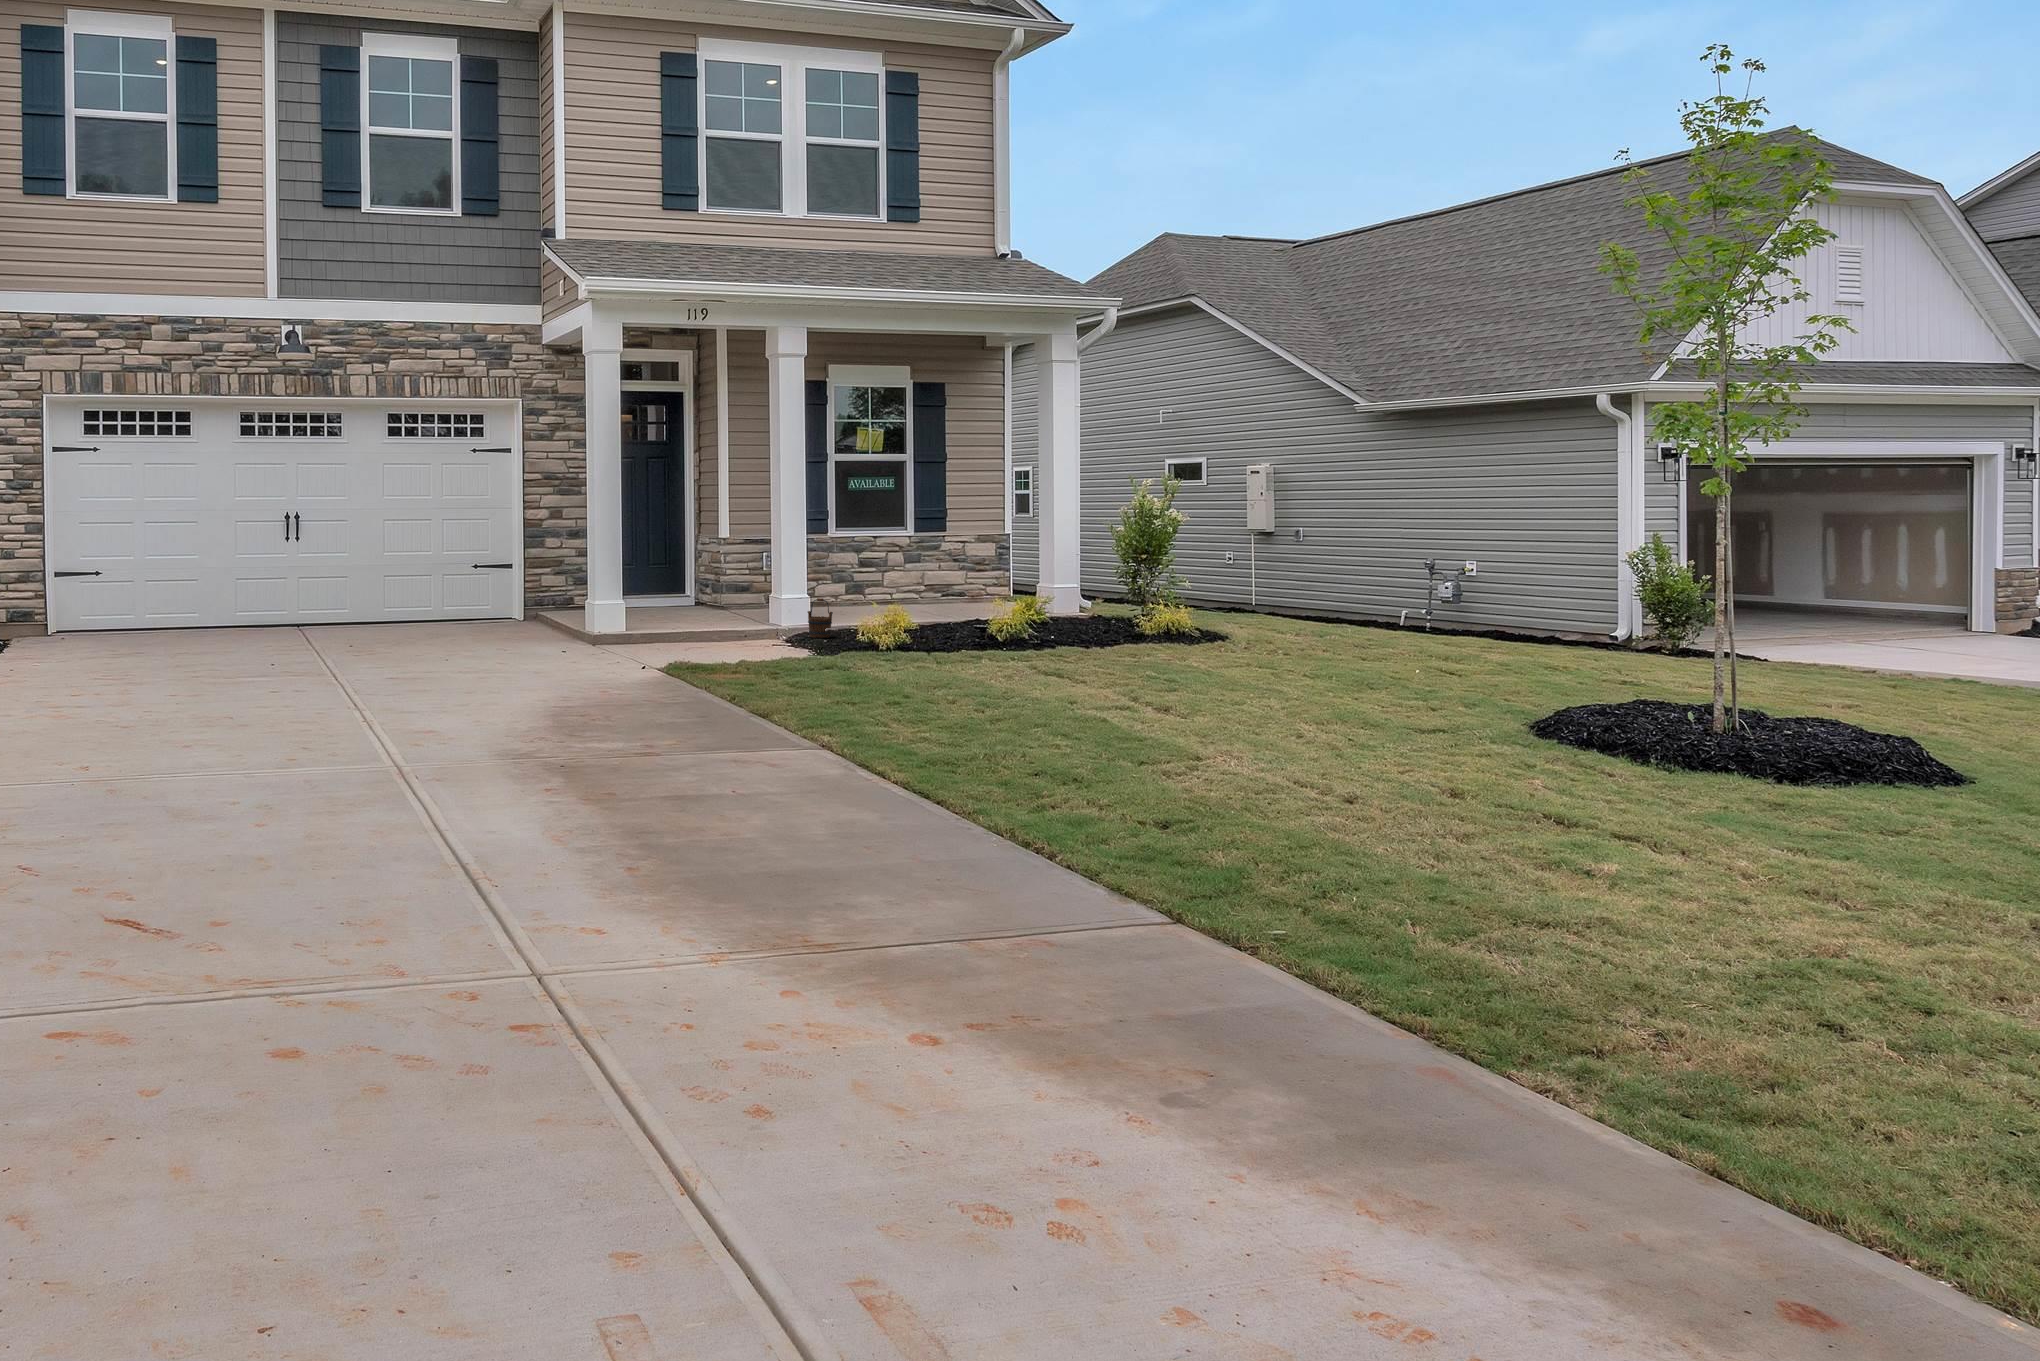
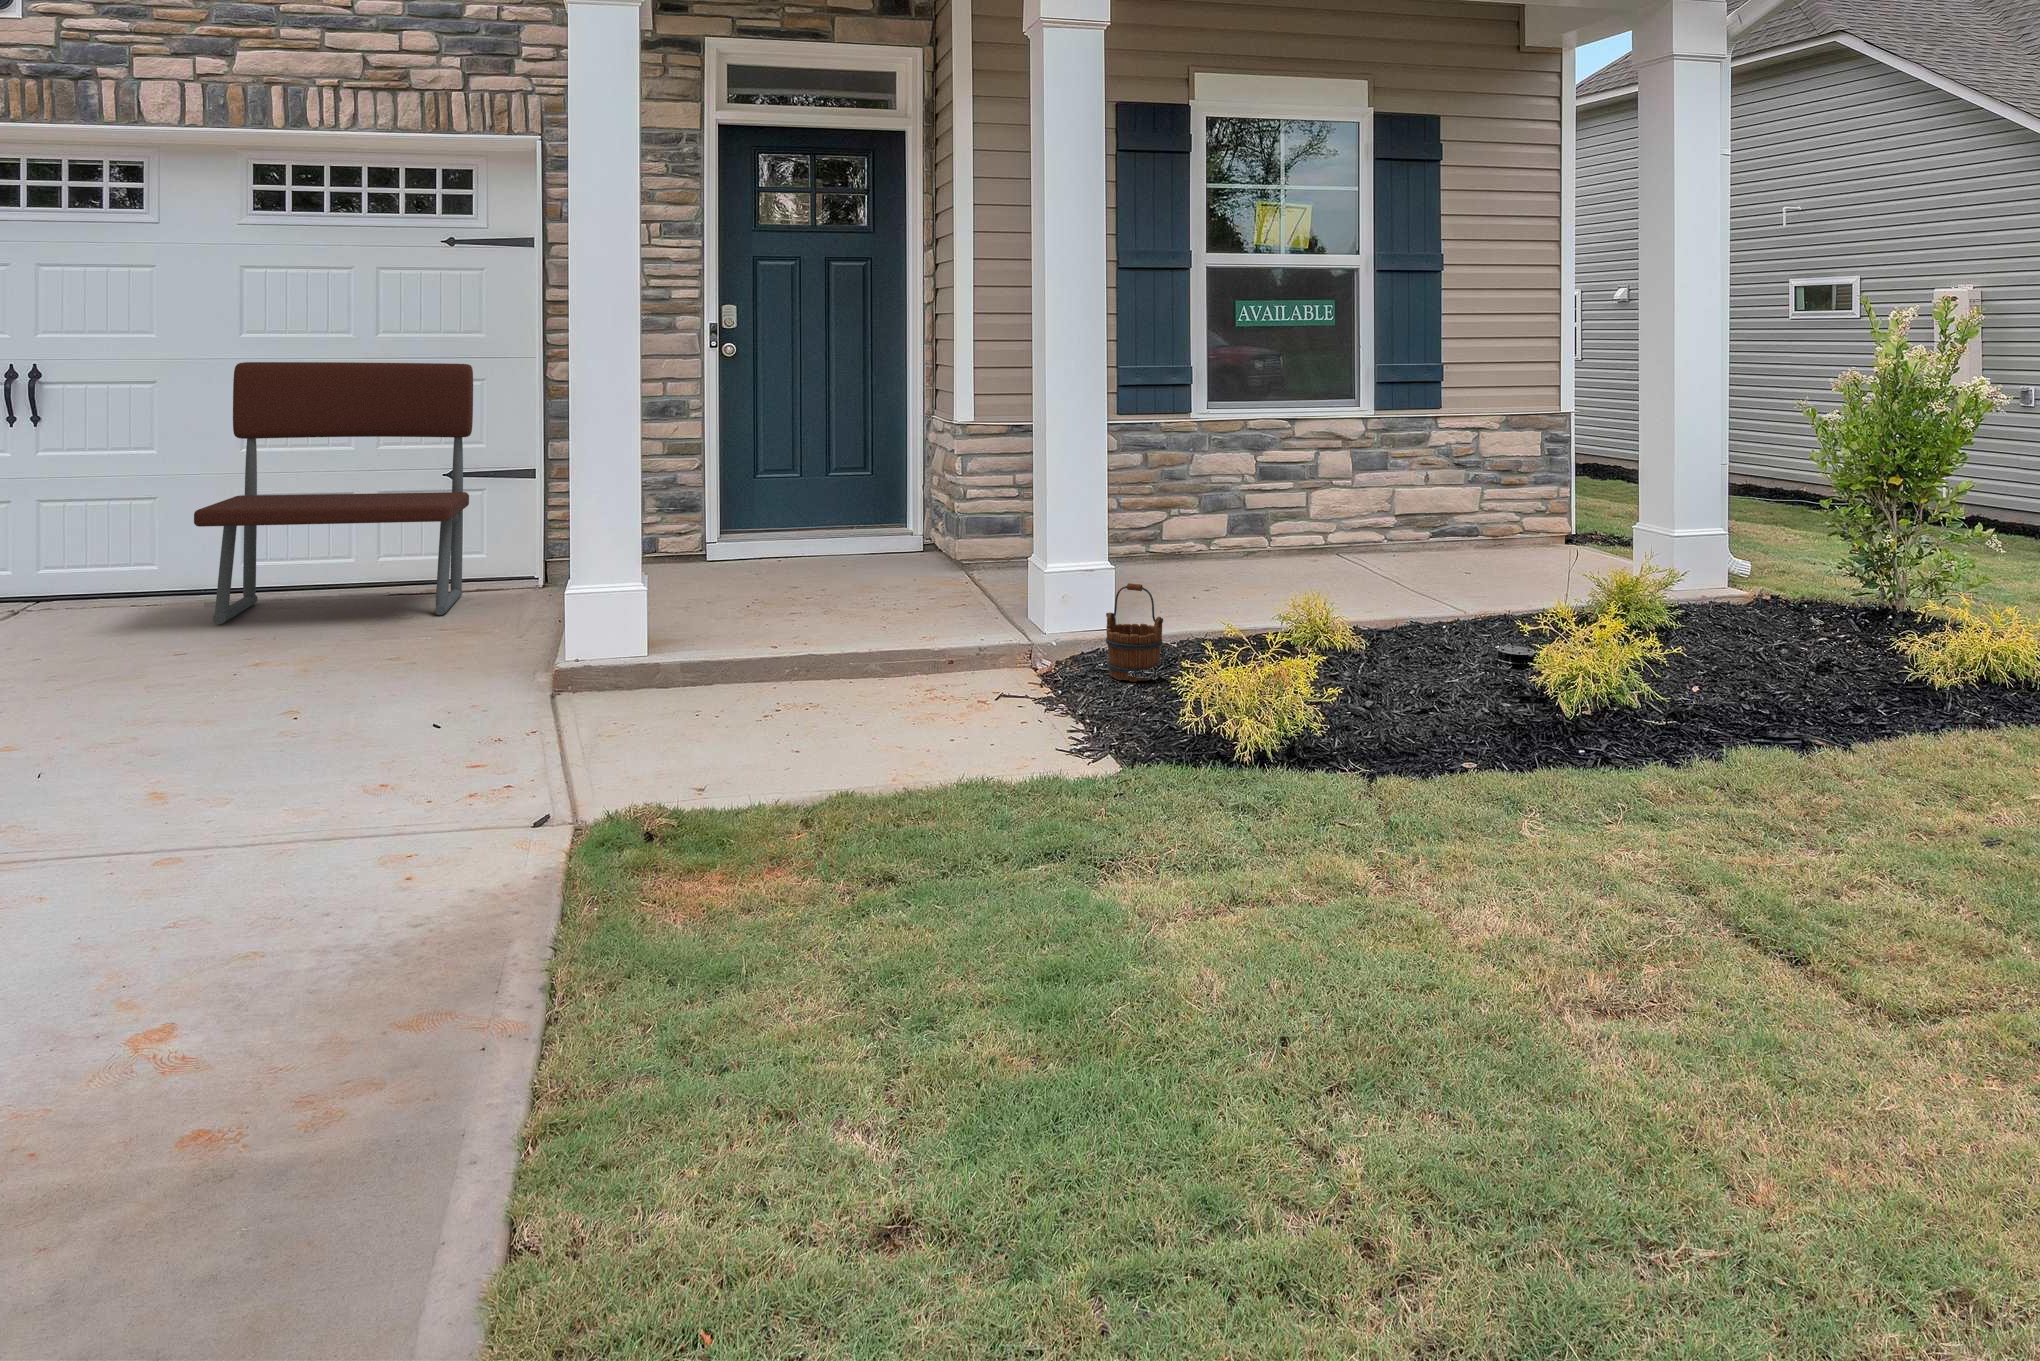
bench: none [393,506,502,623] -> present [194,362,473,624]

